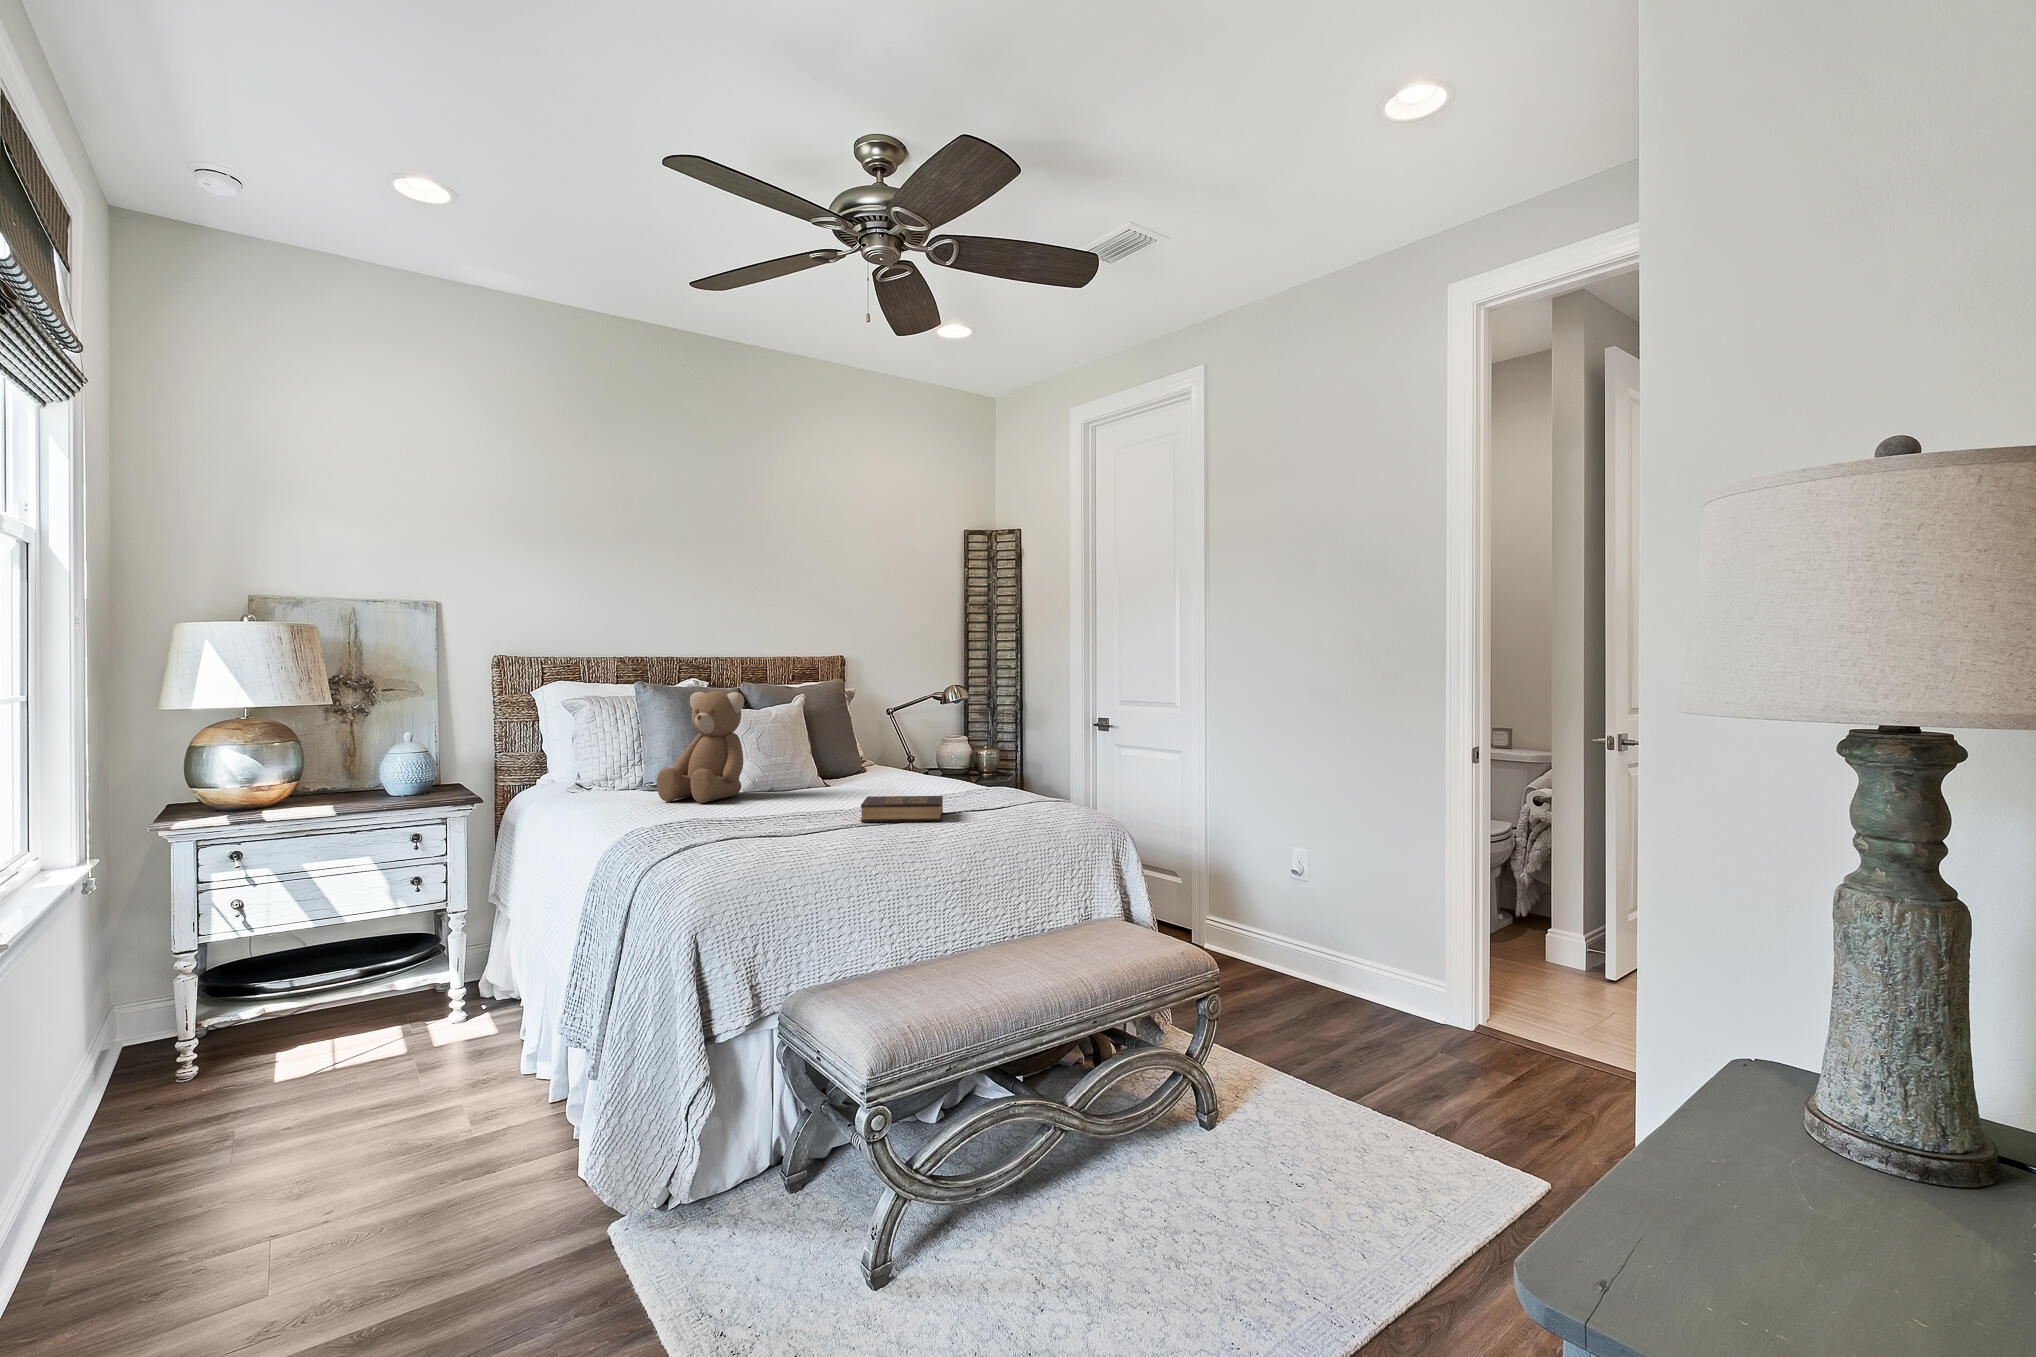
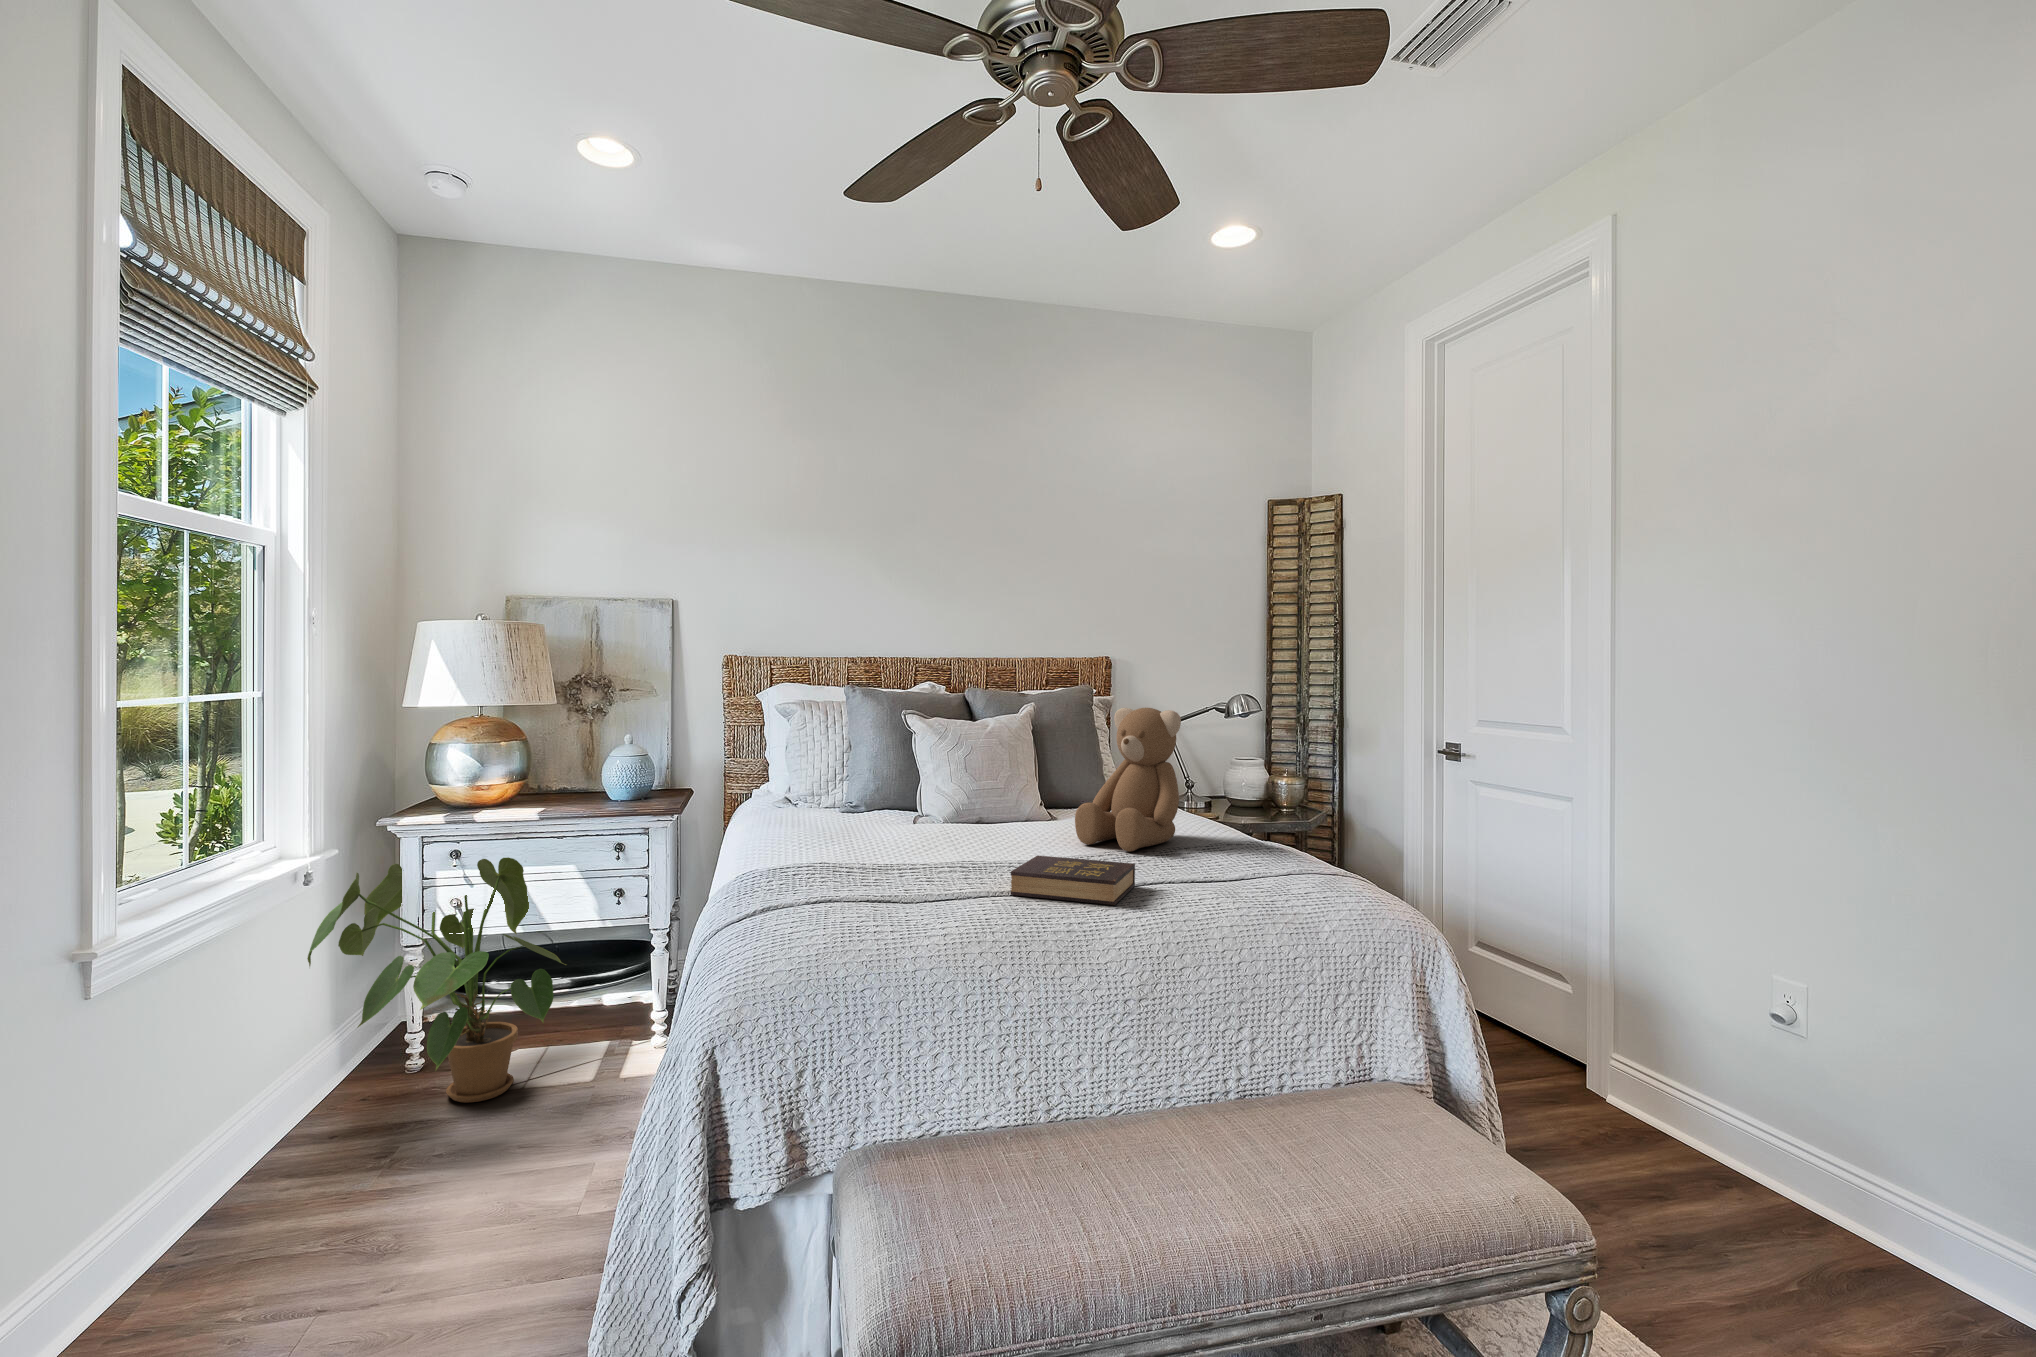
teddy bear: present [657,691,744,803] -> present [1075,708,1181,851]
house plant: none [96,849,384,1091] -> present [307,857,563,1103]

